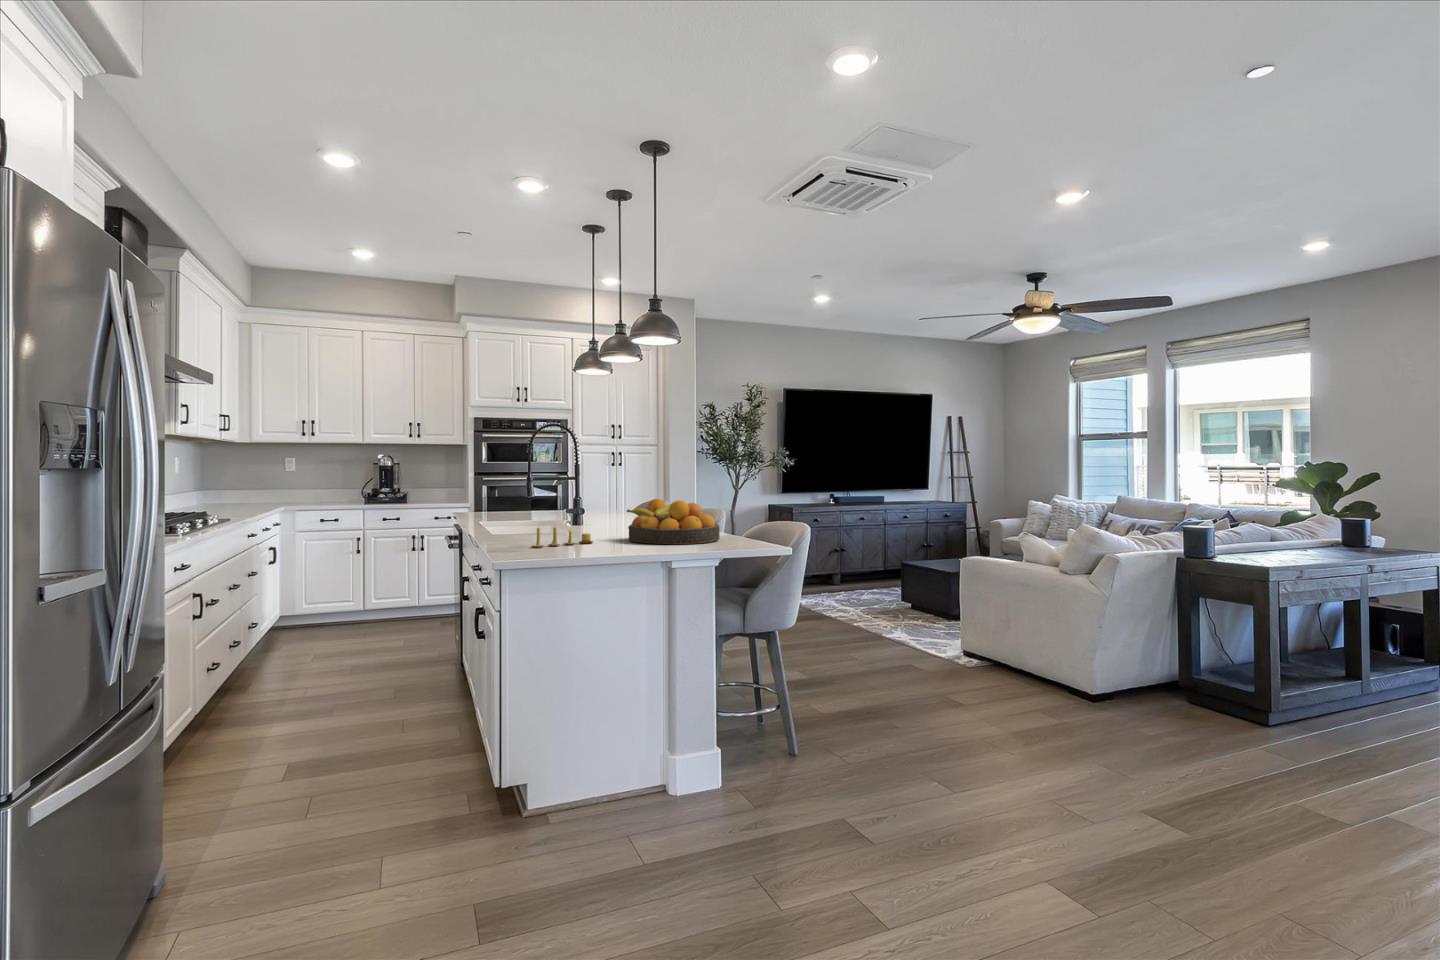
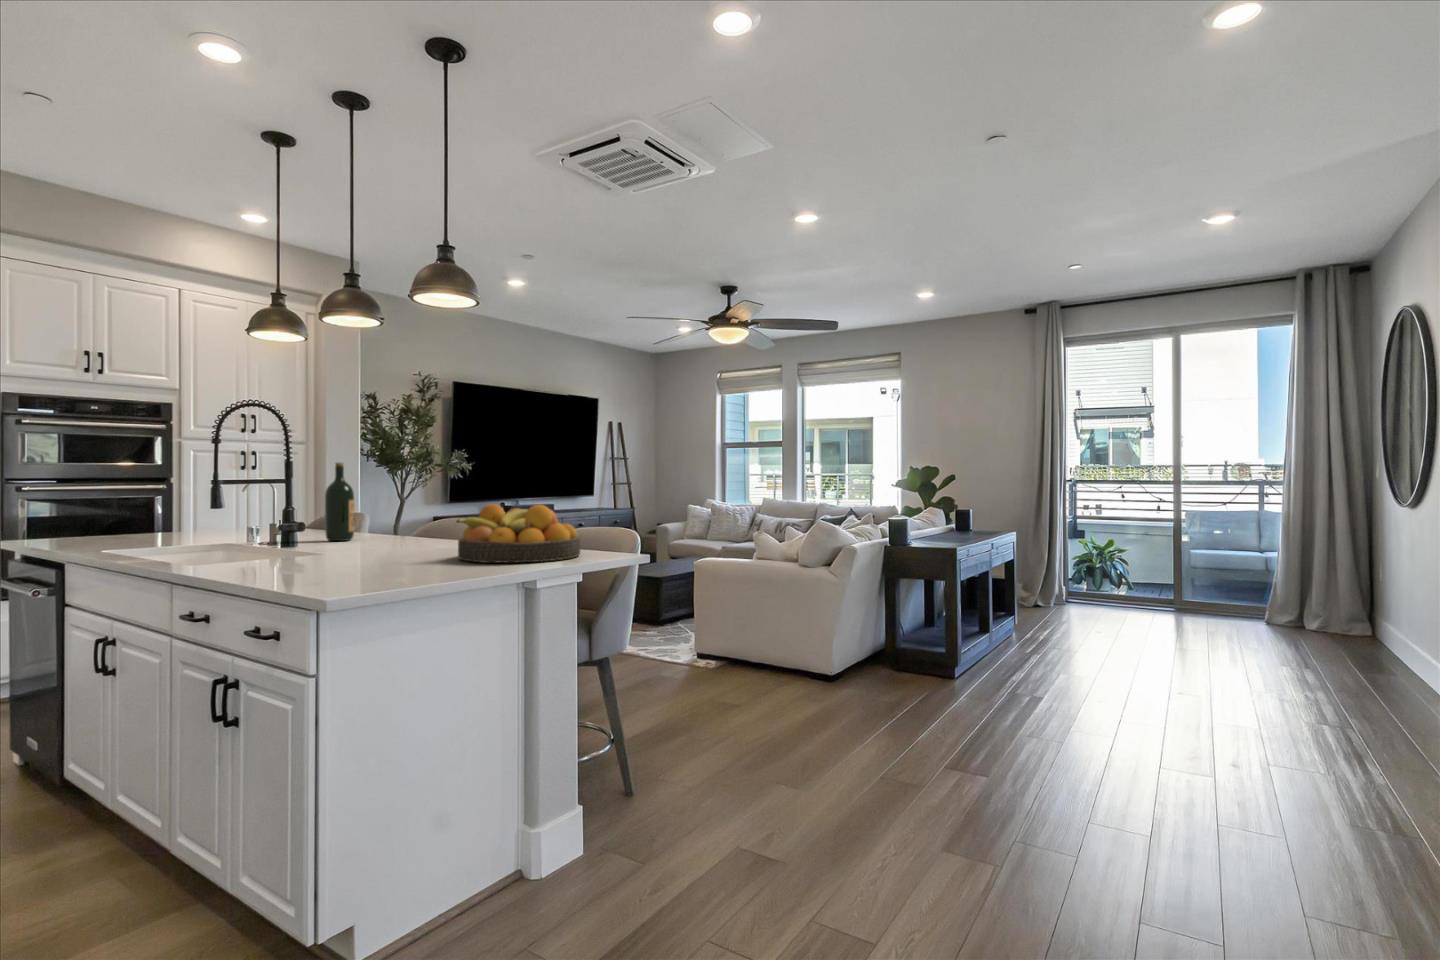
wine bottle: none [604,465,624,522] -> present [325,463,355,541]
candle: present [531,527,593,547] -> none [348,544,425,580]

